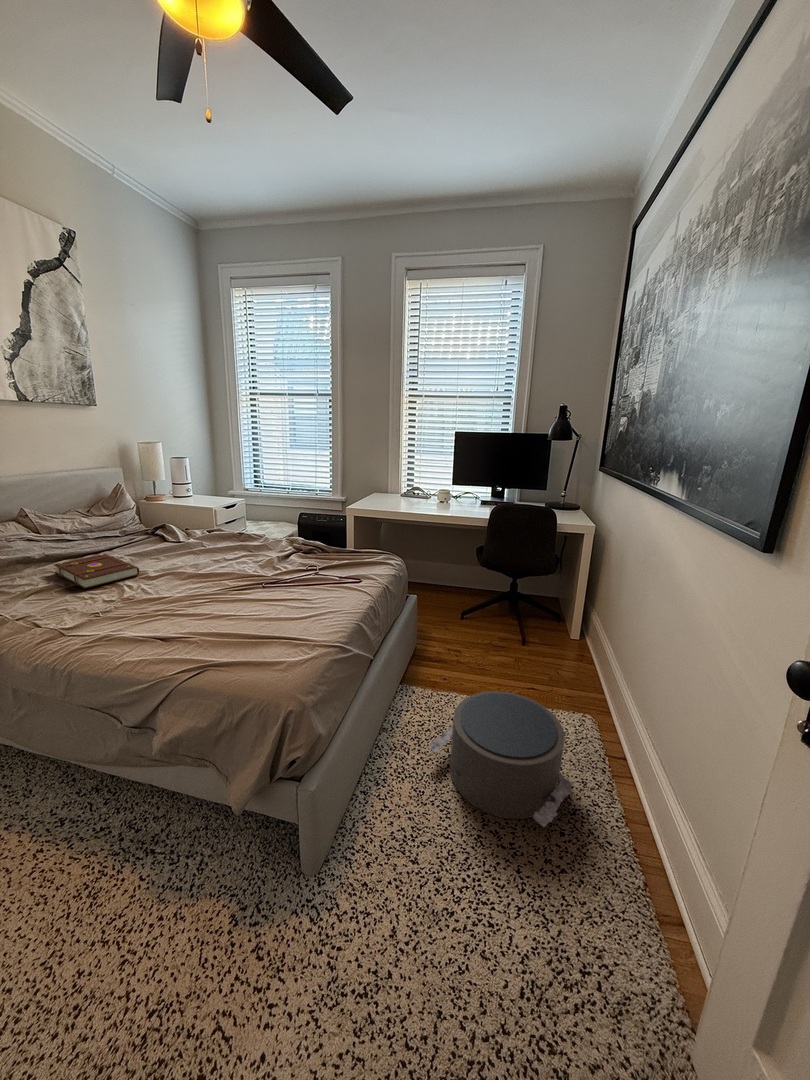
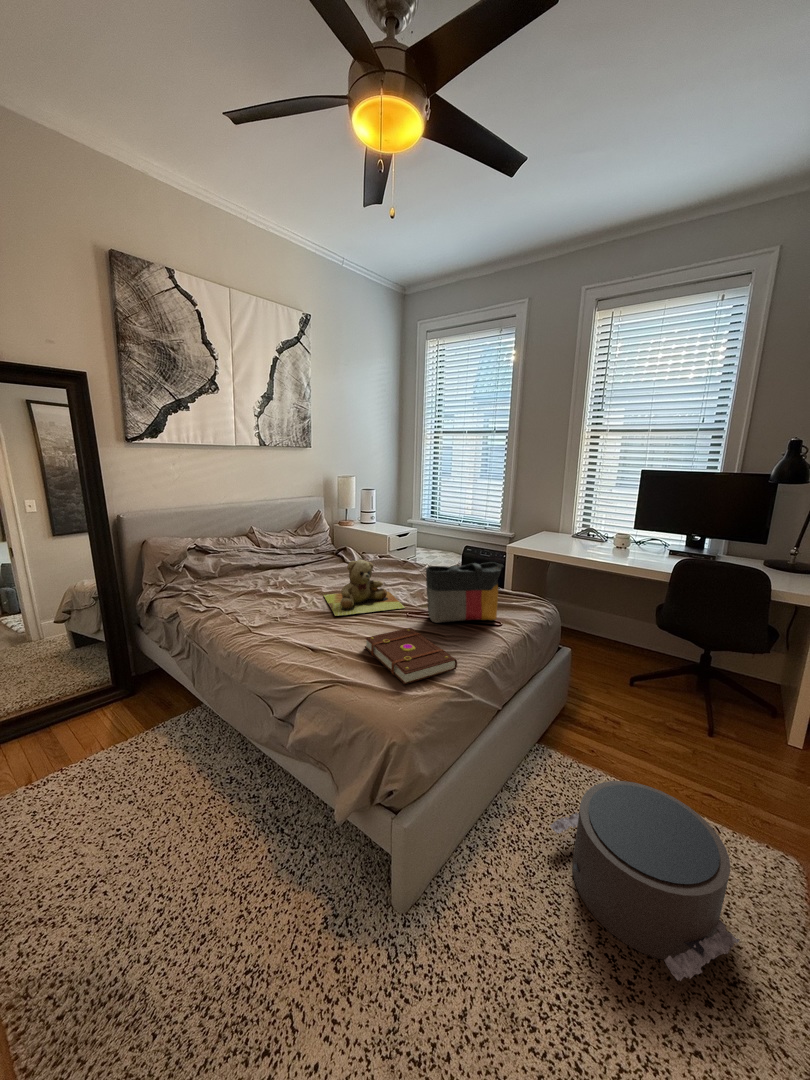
tote bag: none [280,521,357,588] -> present [426,562,503,623]
teddy bear: none [151,533,257,599] -> present [324,560,405,616]
book: present [53,554,139,589] -> present [365,628,457,684]

